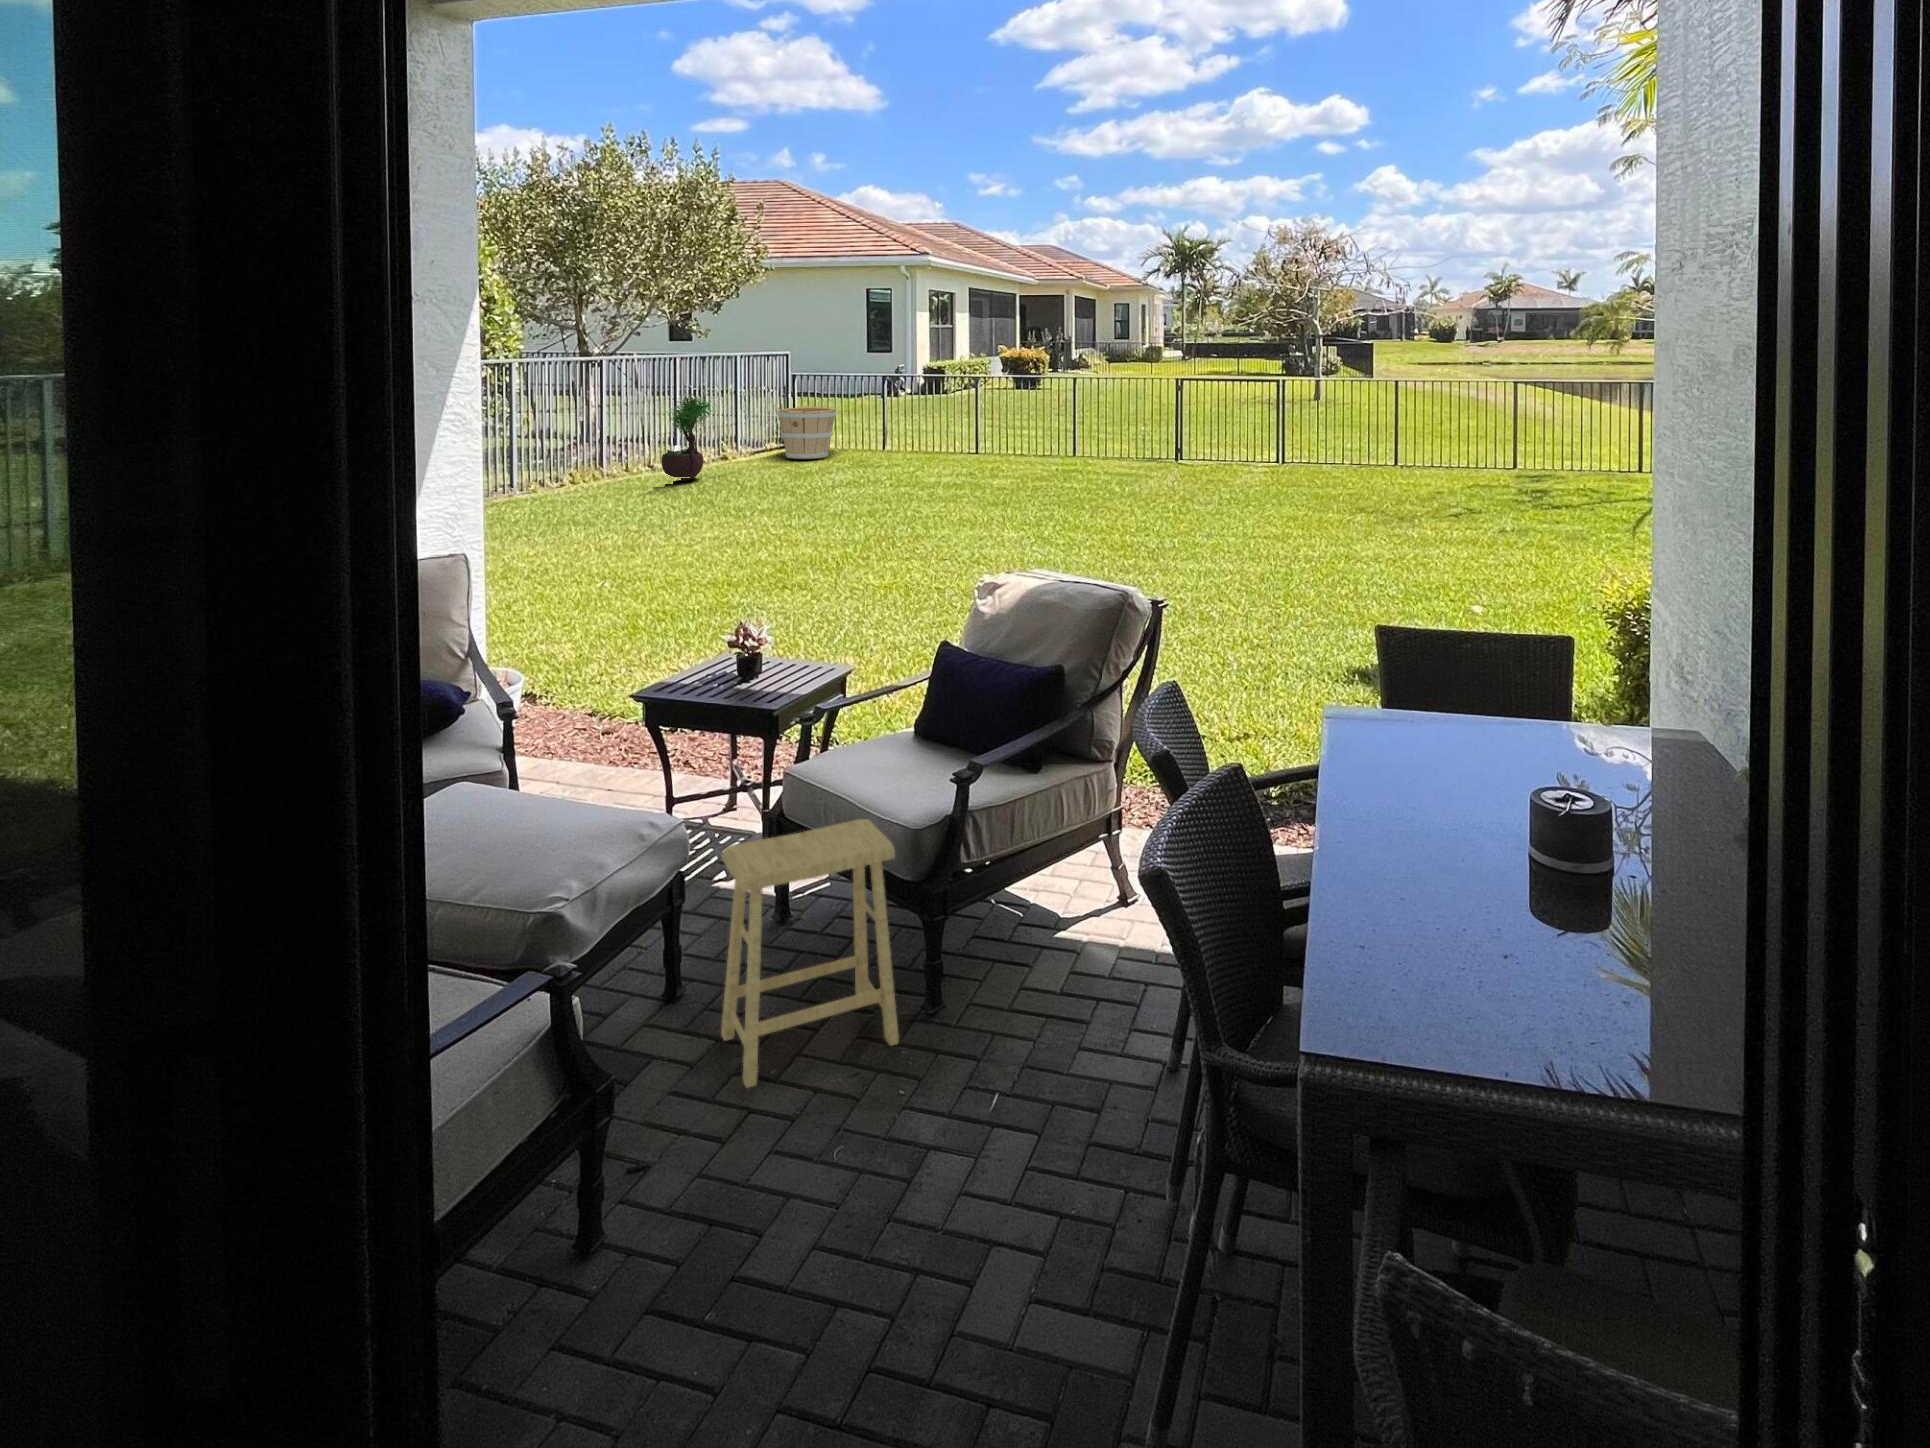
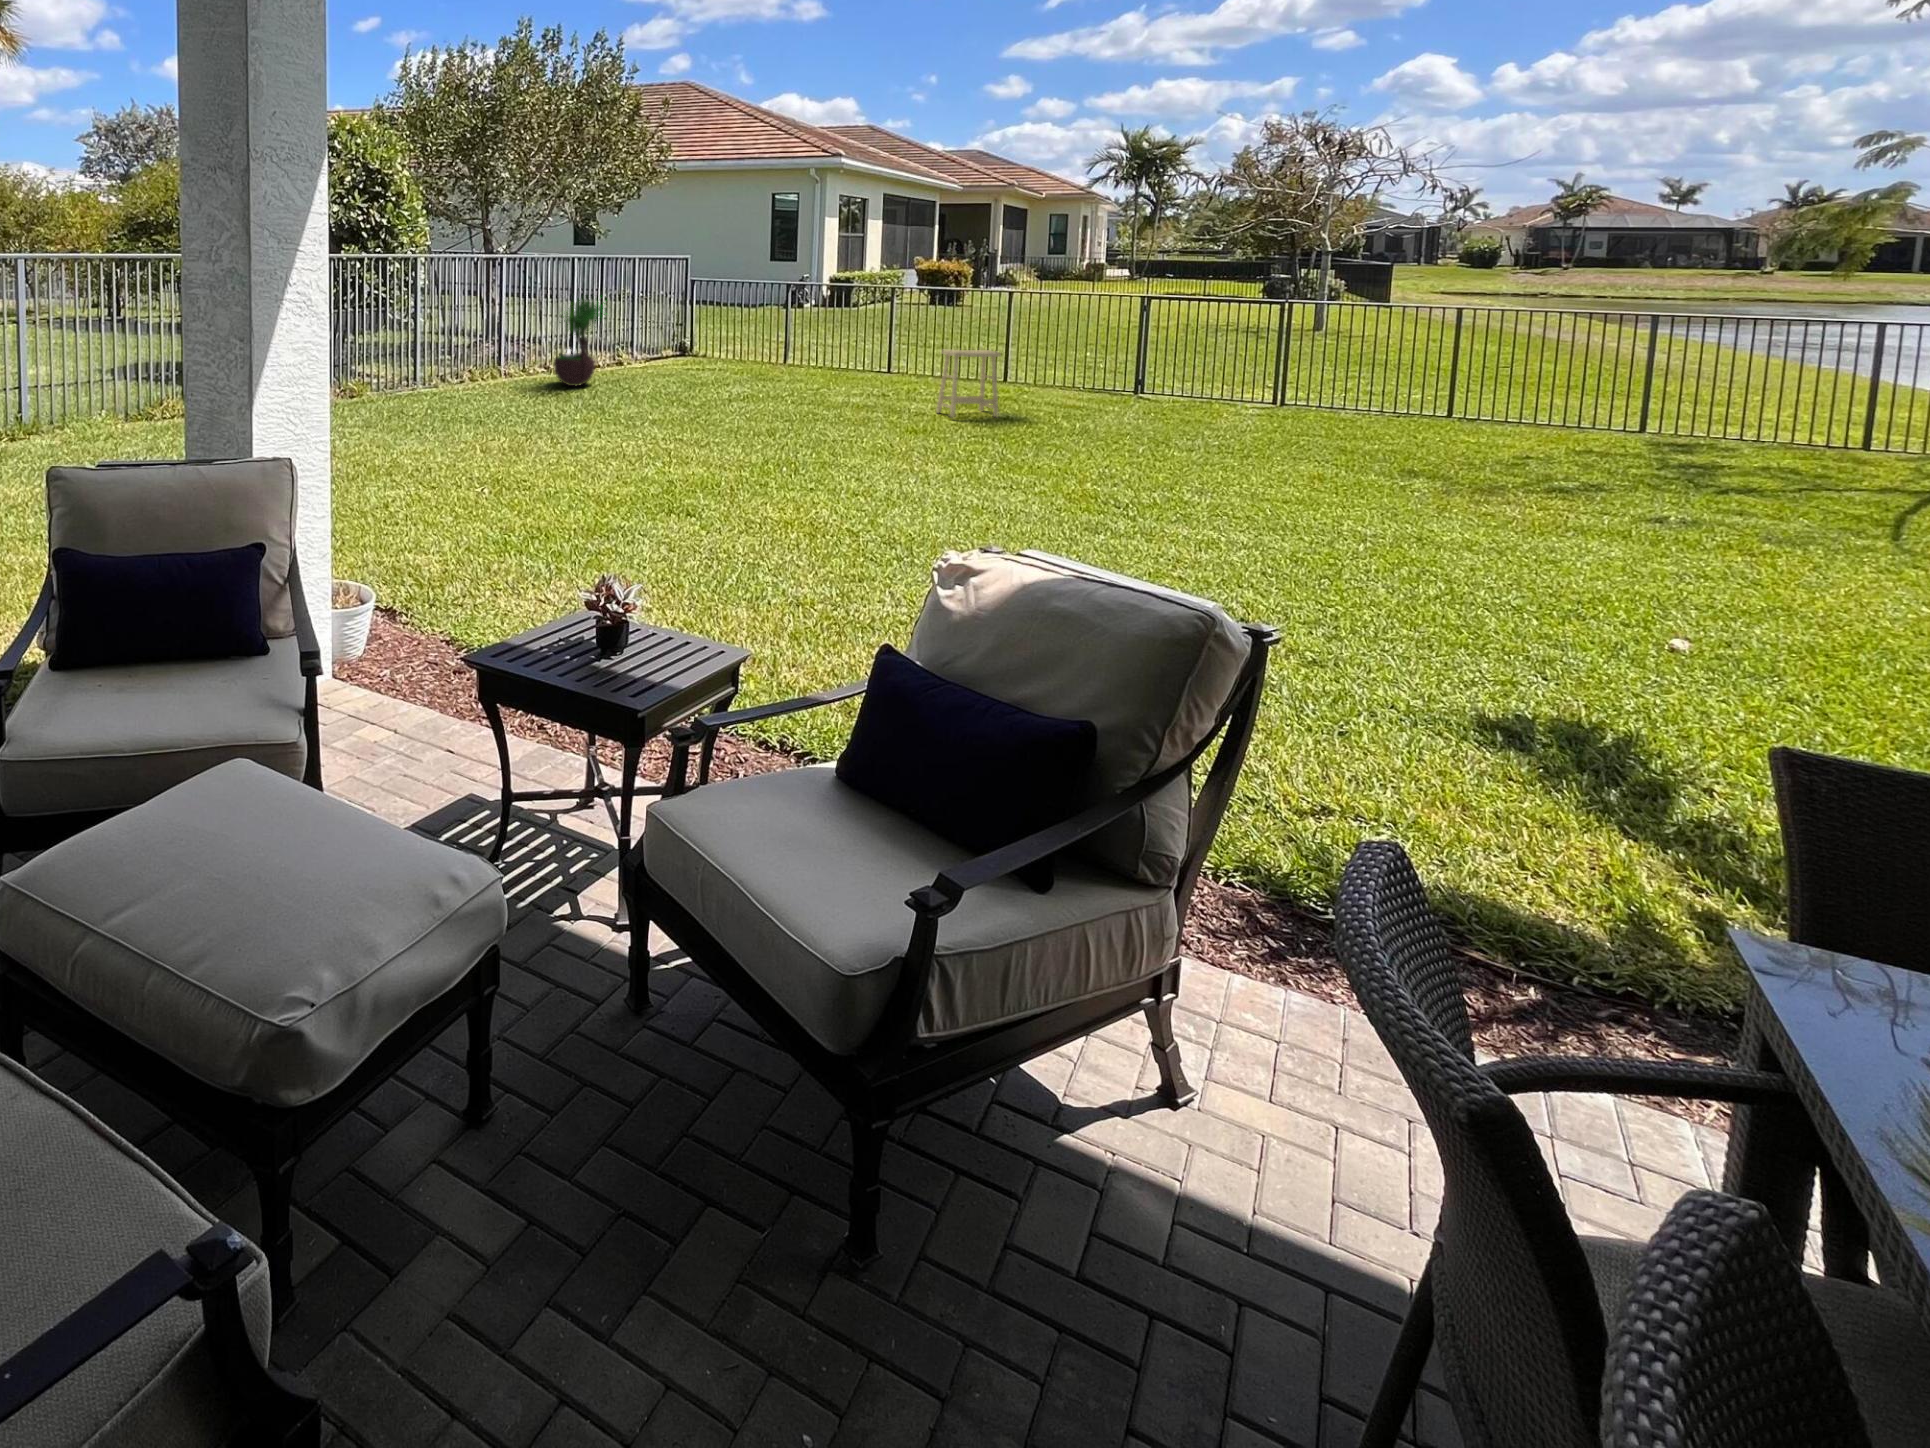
wooden bucket: present [777,406,837,459] -> none [674,314,737,370]
footstool: present [721,819,899,1088] -> present [936,349,1000,418]

